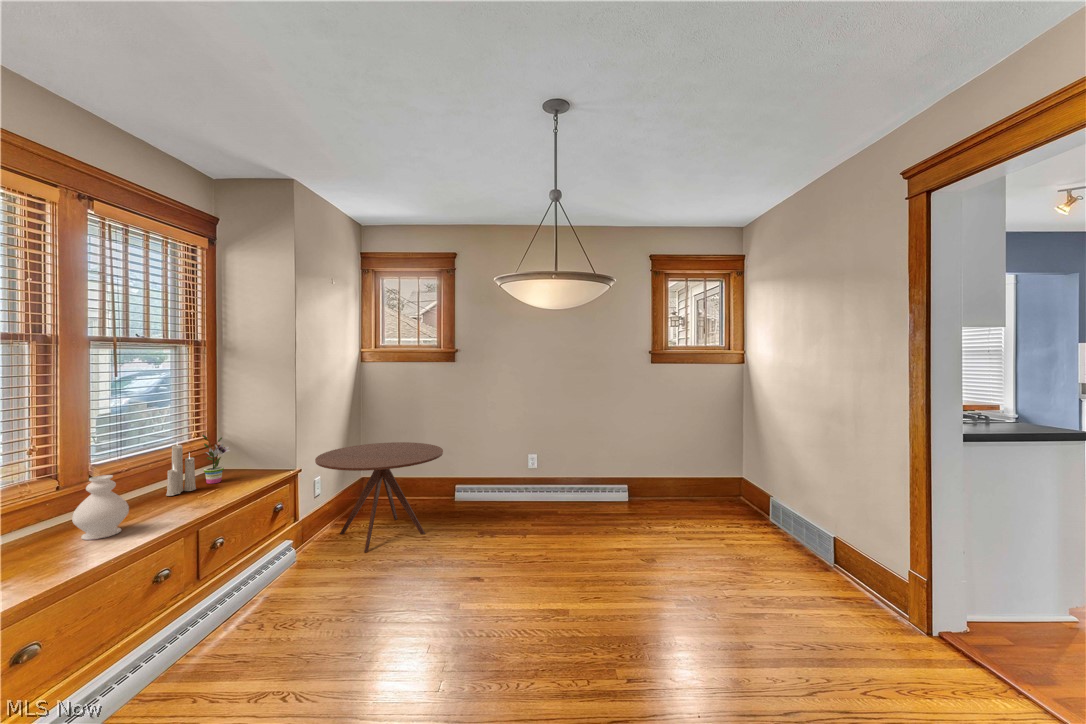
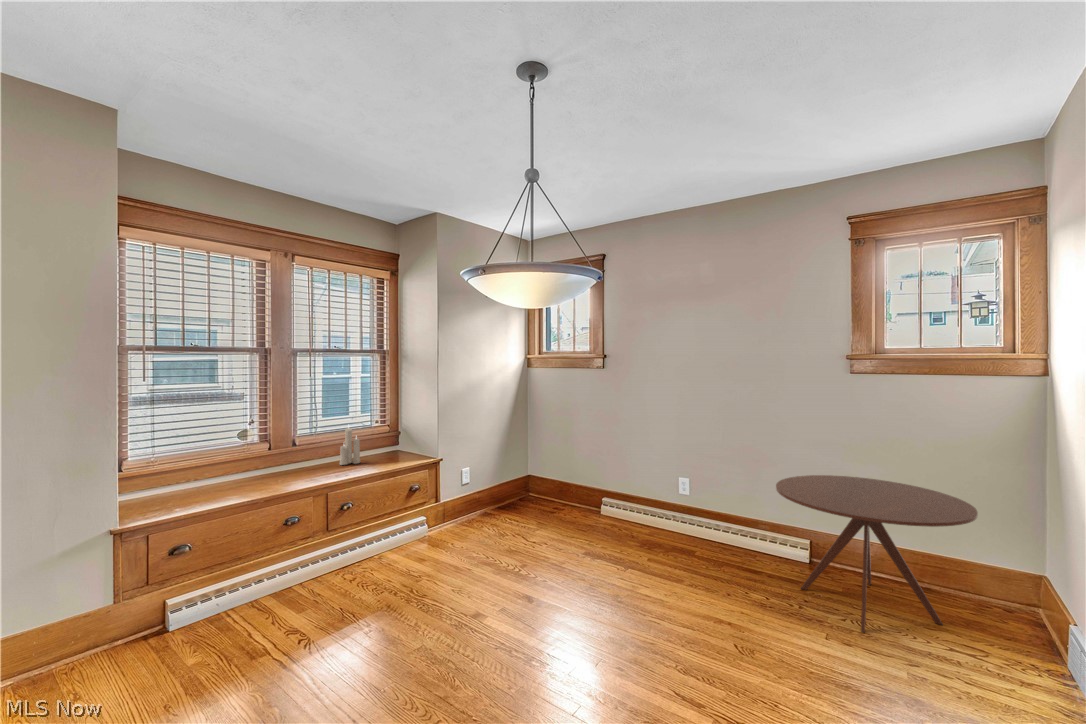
potted plant: present [202,435,229,484] -> none [370,422,387,461]
round table: present [315,442,443,552] -> present [776,475,978,632]
decorative vase: present [72,475,129,540] -> none [259,443,291,485]

